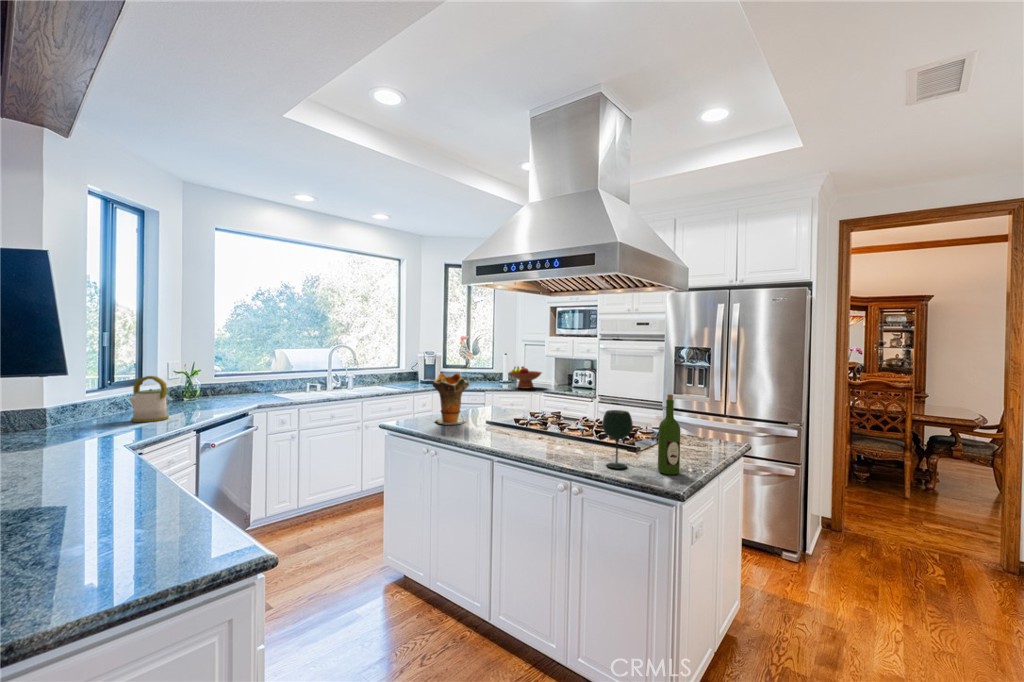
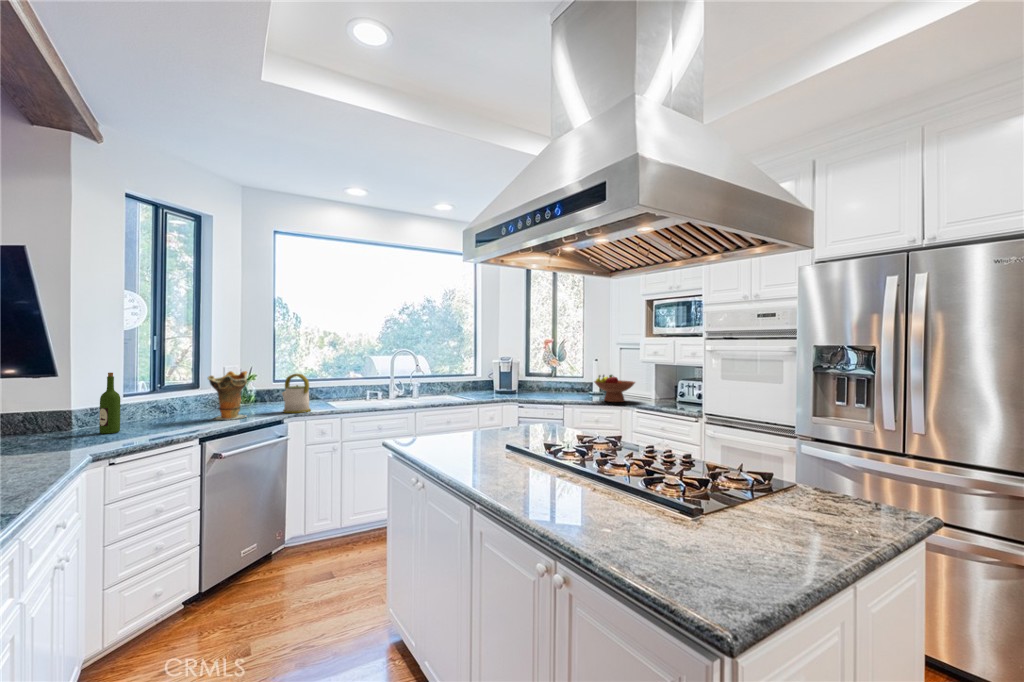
decorative vase: present [432,373,469,425] -> present [208,371,247,420]
kettle: present [129,376,169,422] -> present [282,374,311,413]
wine bottle: present [658,395,680,475] -> present [99,373,120,434]
wine glass: present [602,410,633,469] -> none [624,446,675,549]

